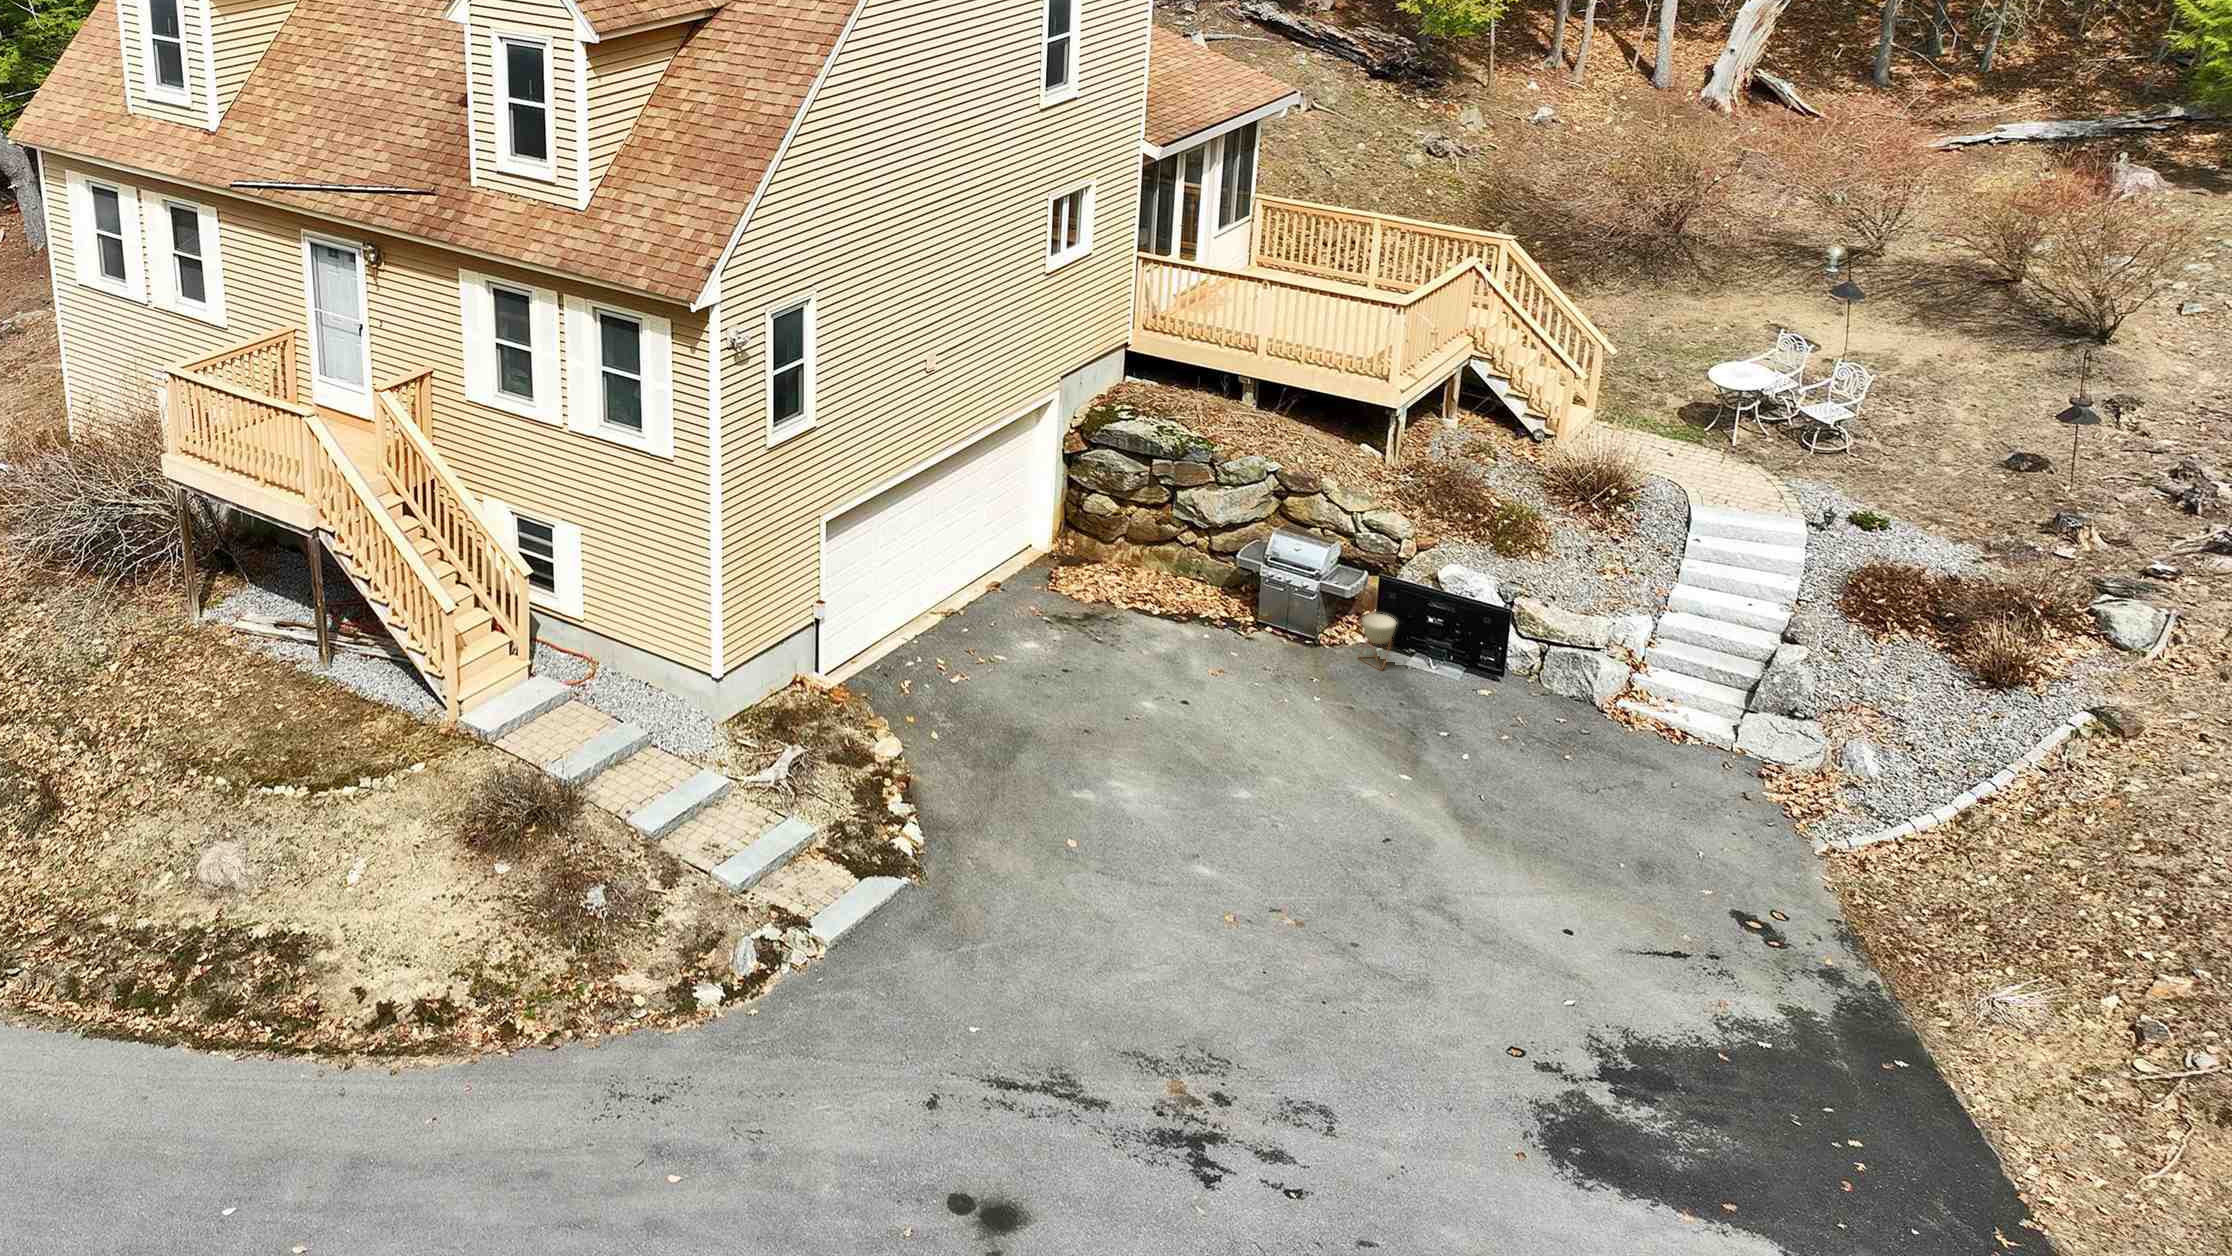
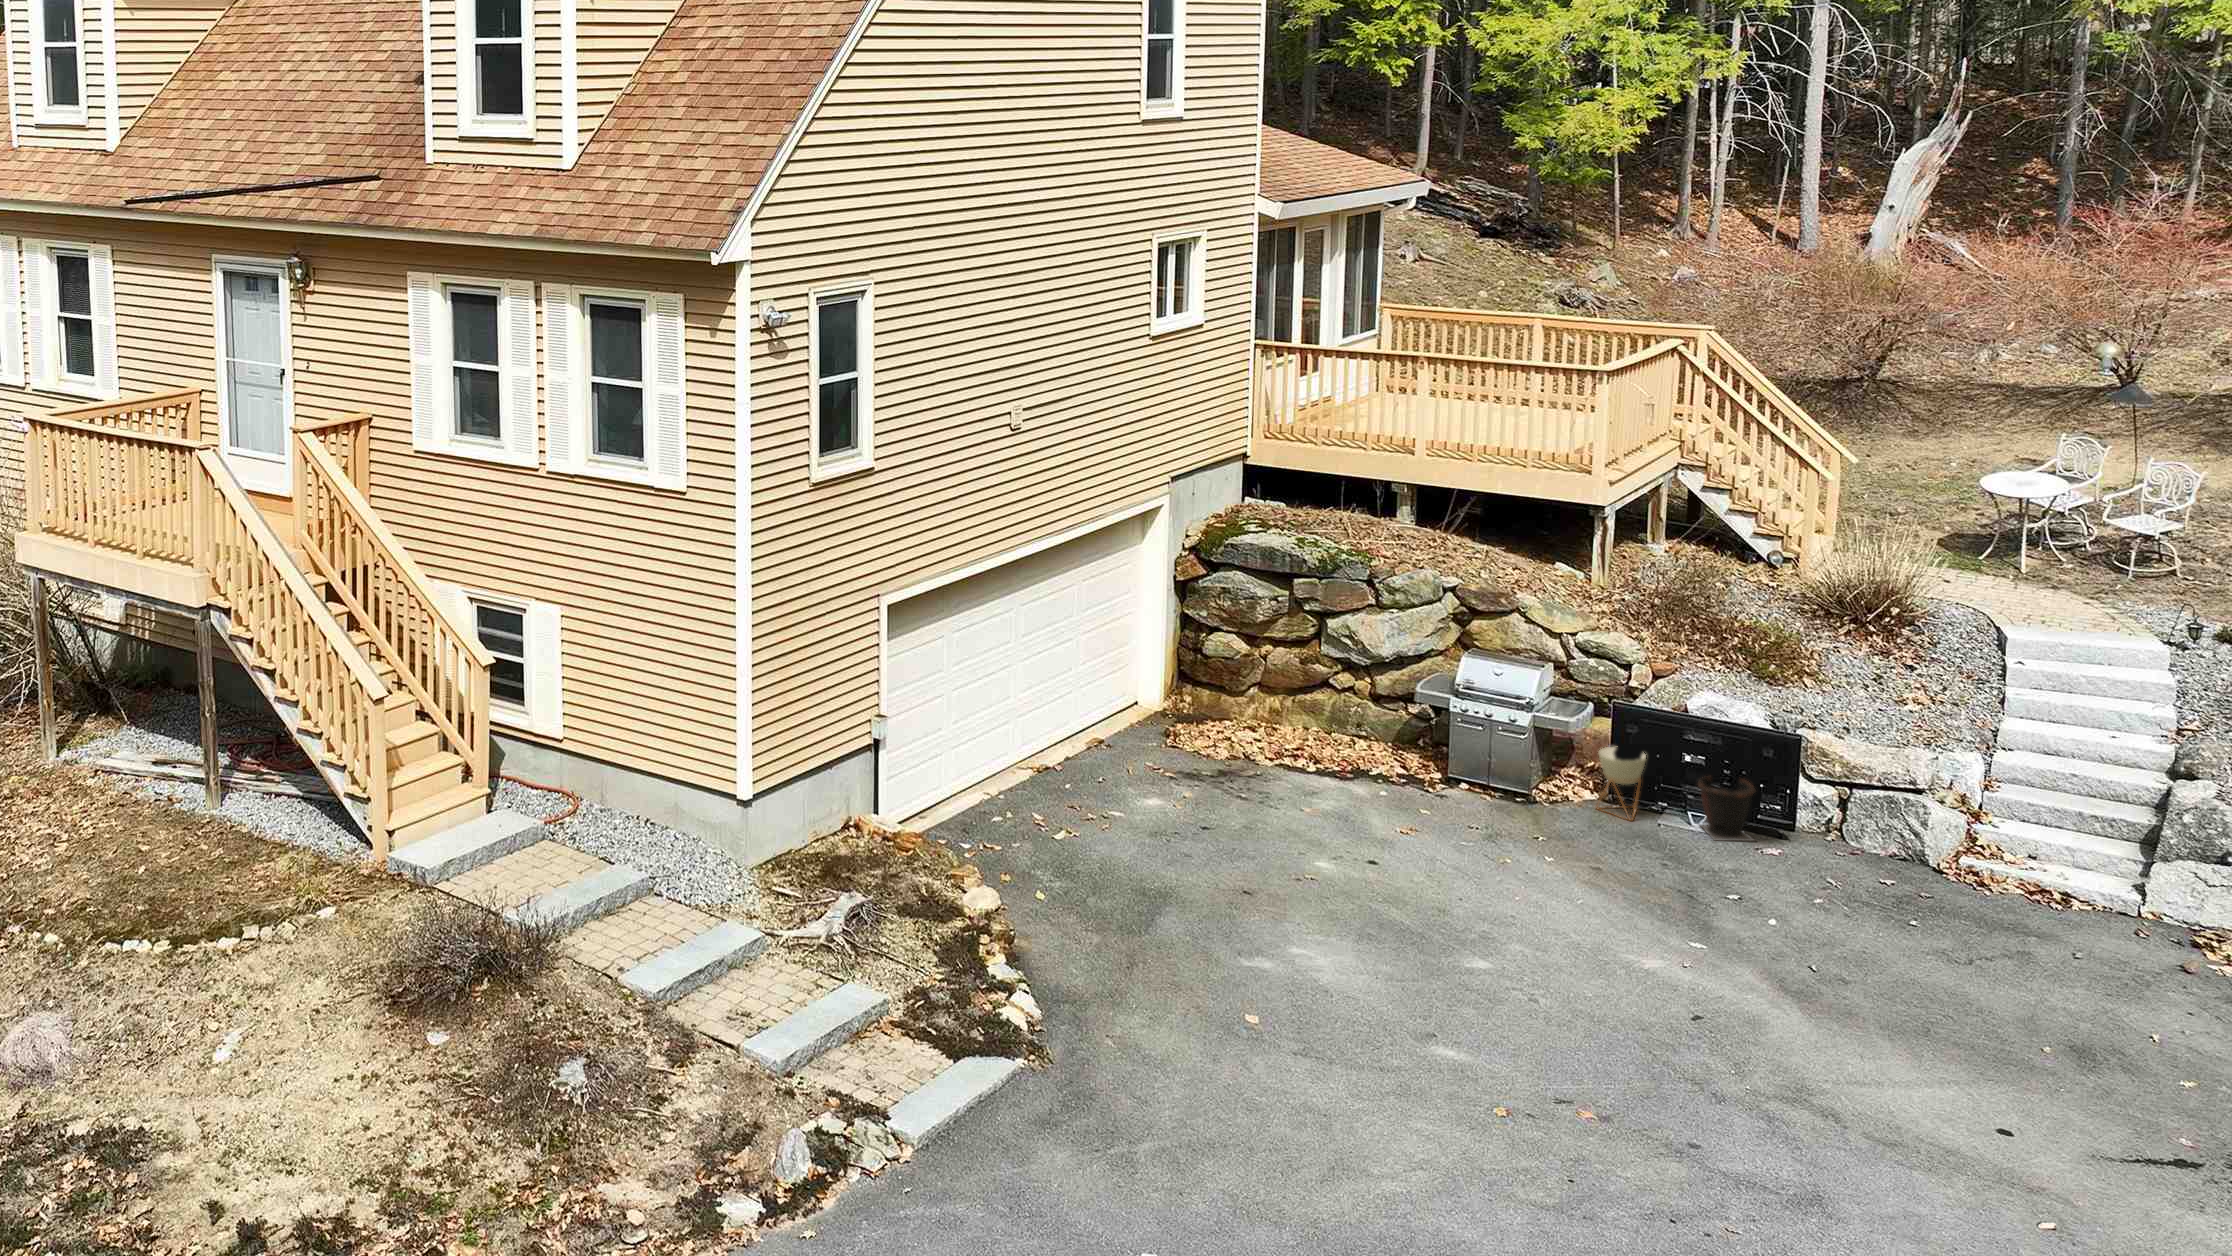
bucket: none [1430,640,1471,691] -> present [1698,776,1755,842]

